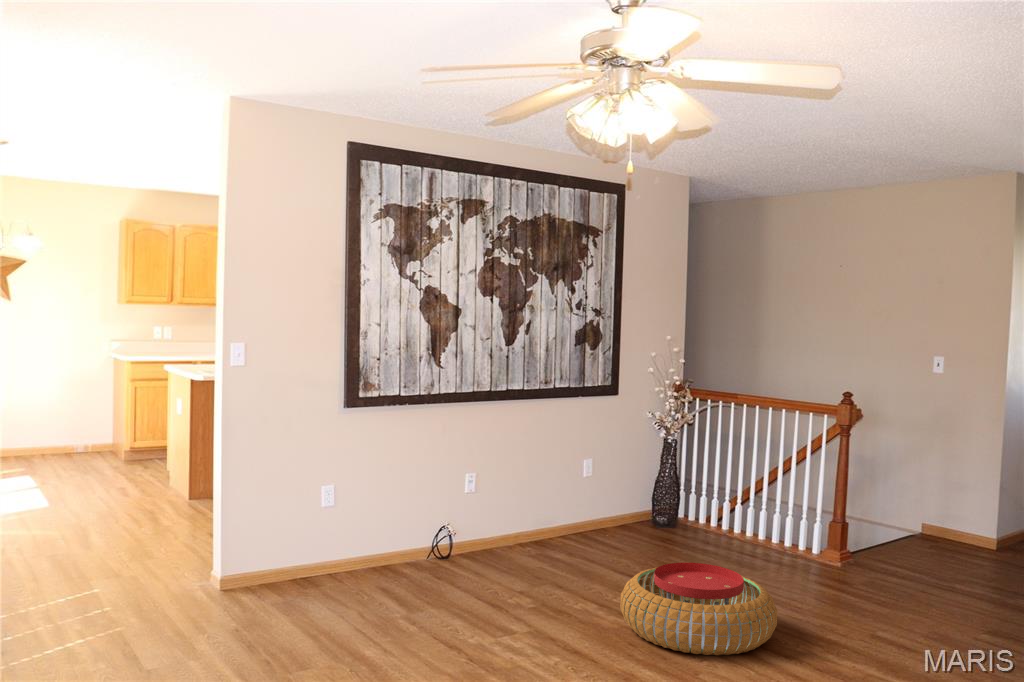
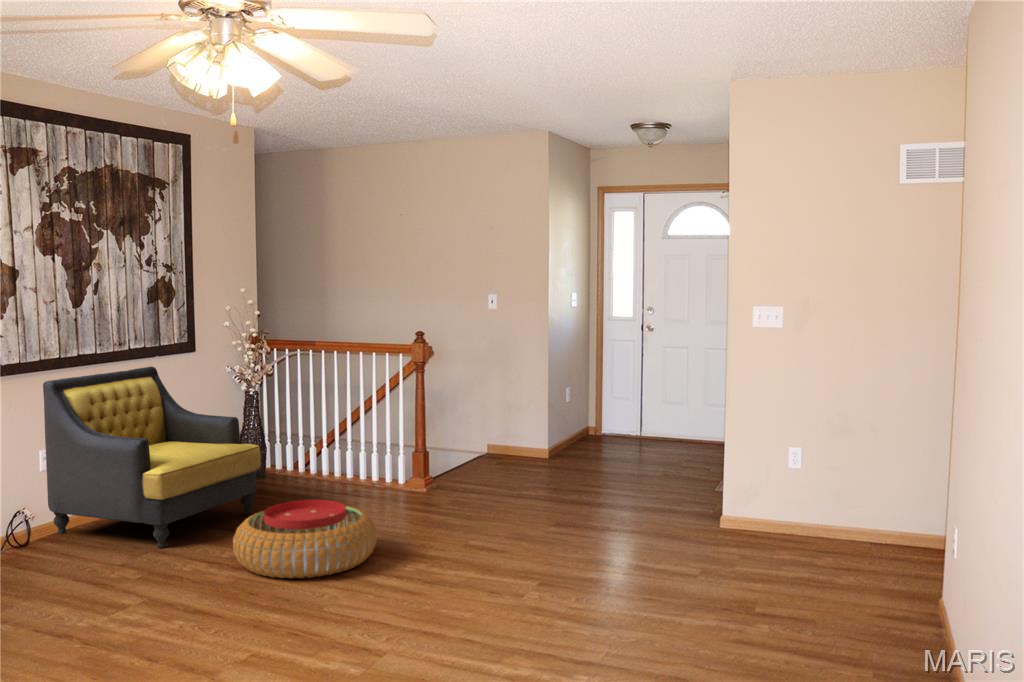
armchair: none [469,405,665,587] -> present [43,367,261,548]

